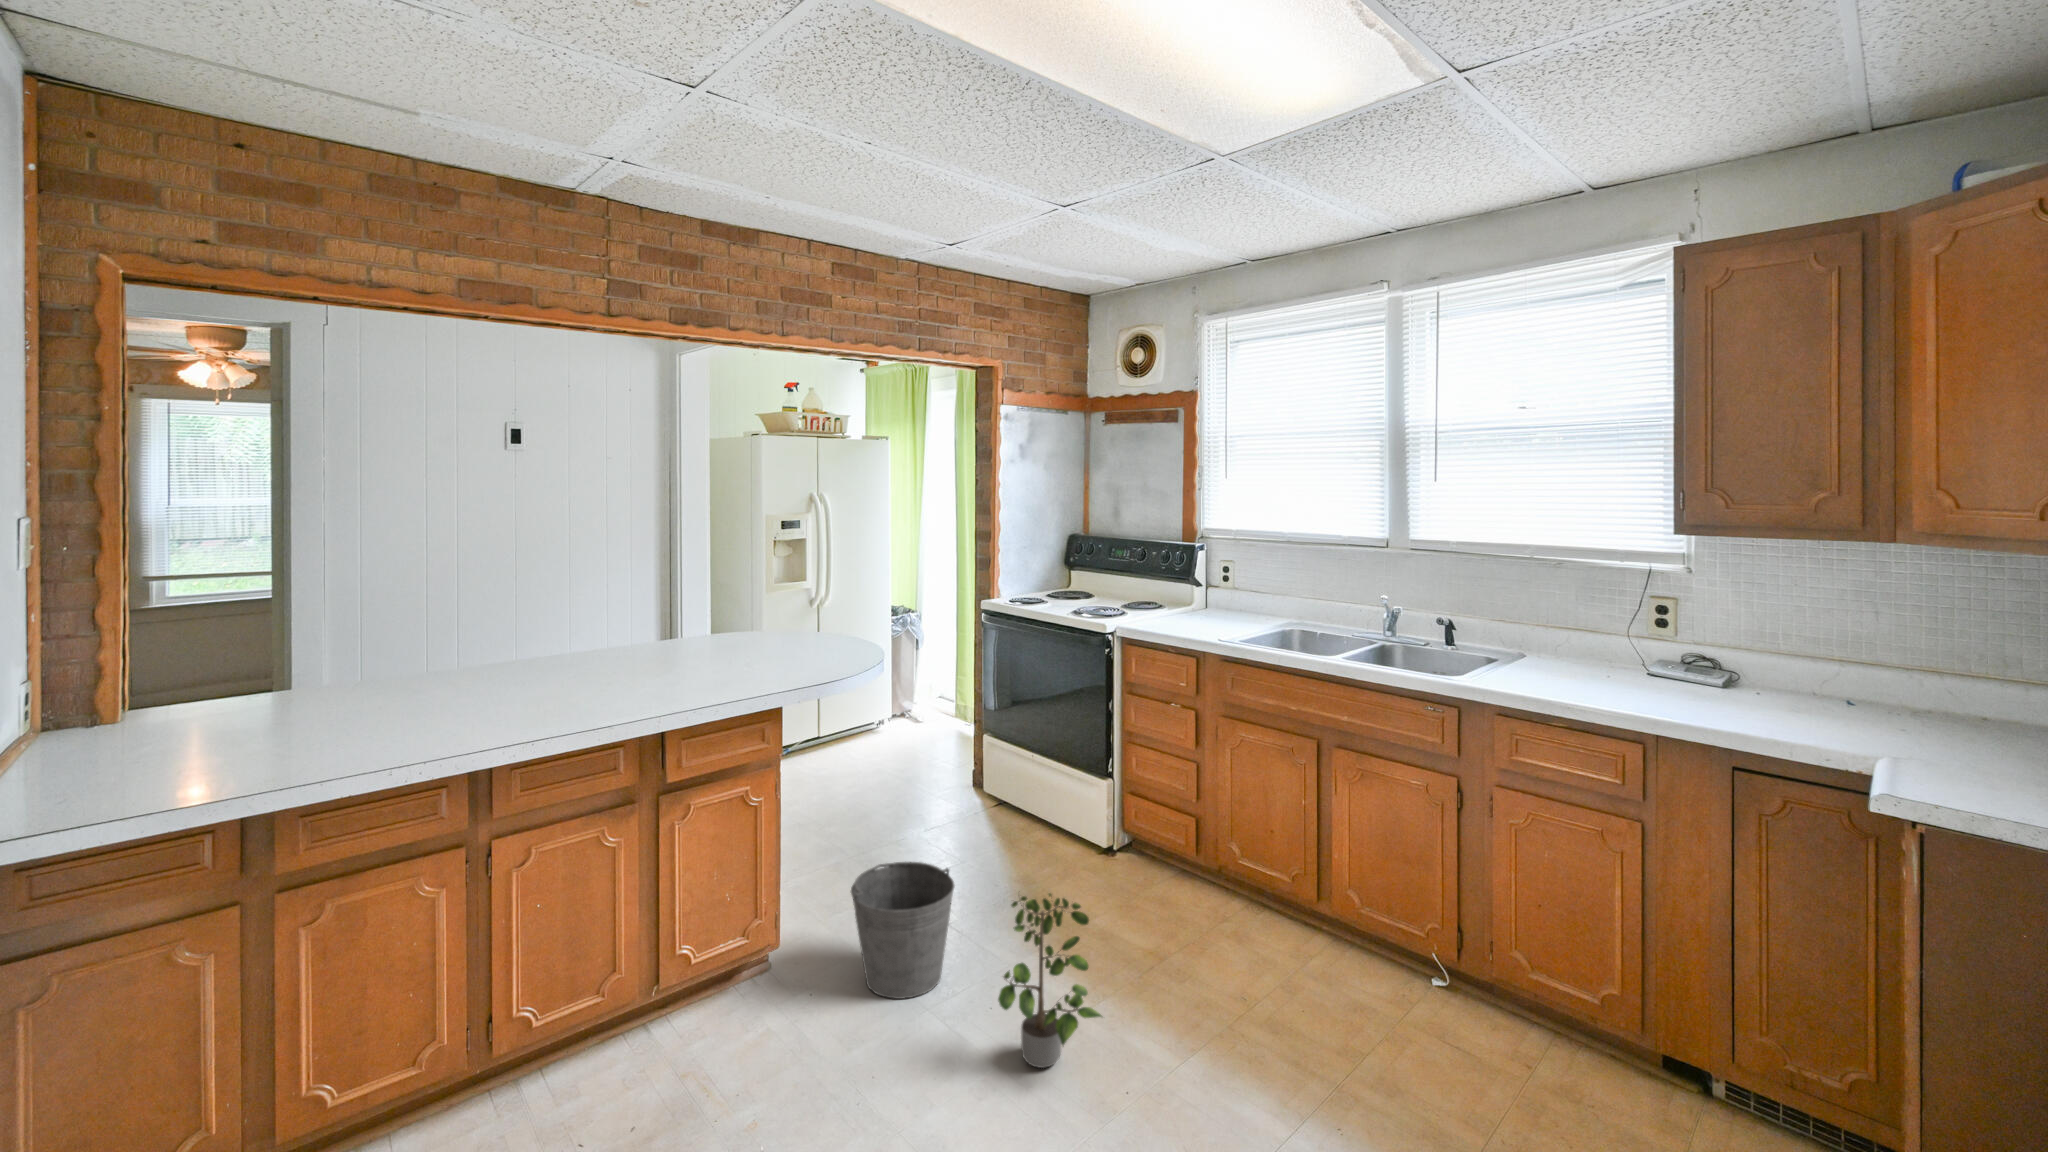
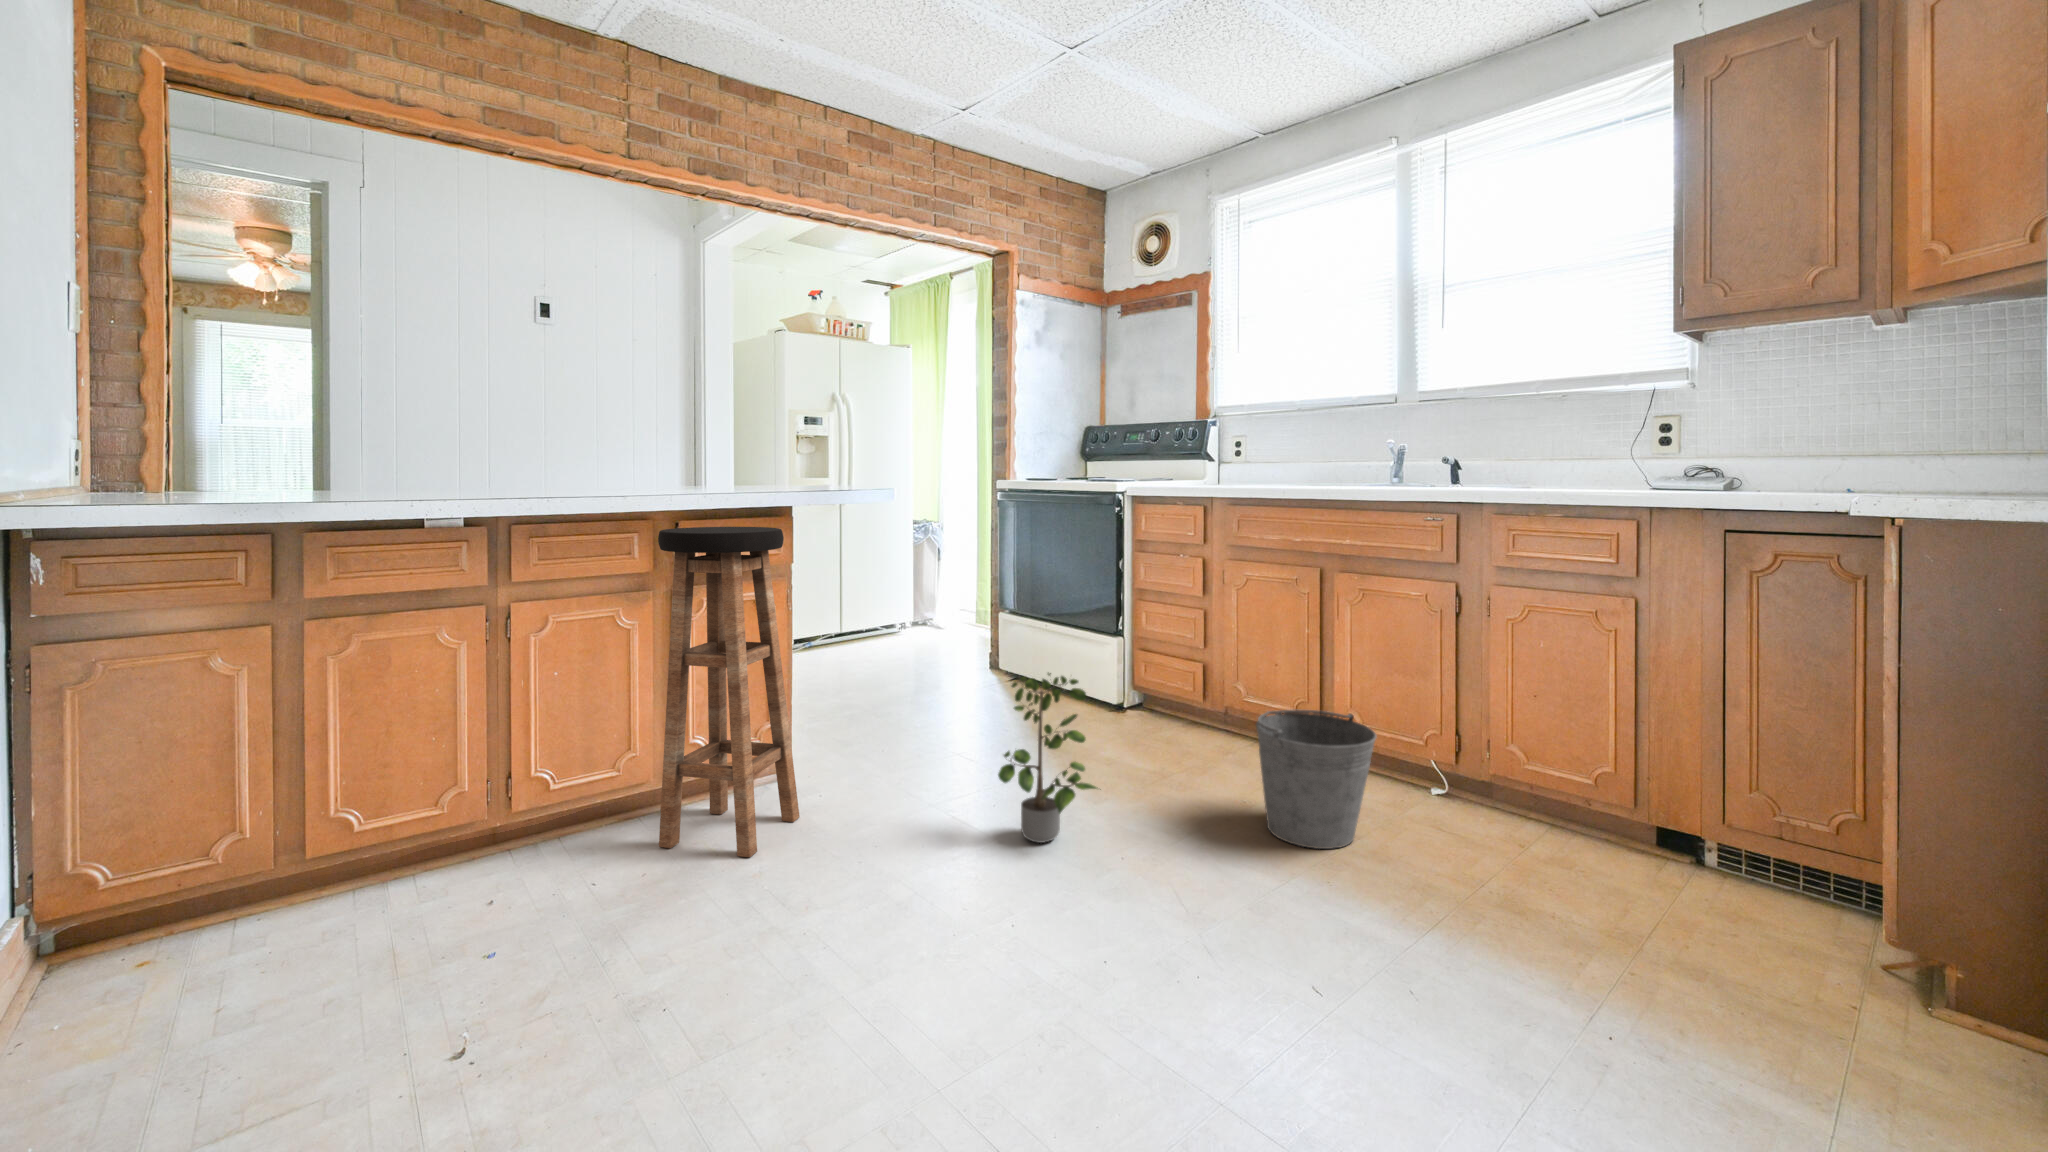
bar stool: none [646,735,790,1098] -> present [658,527,800,857]
bucket: present [851,862,955,999] -> present [1256,709,1377,849]

